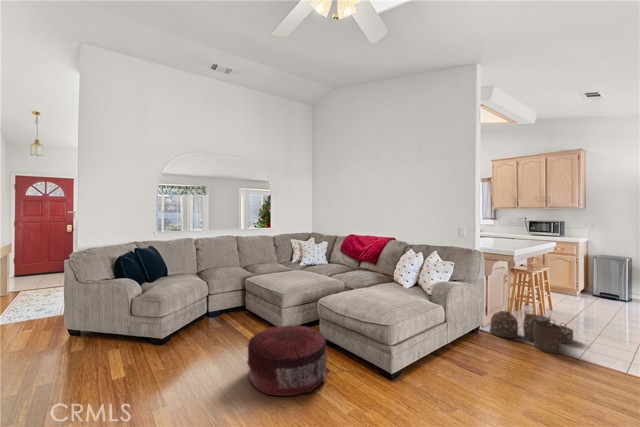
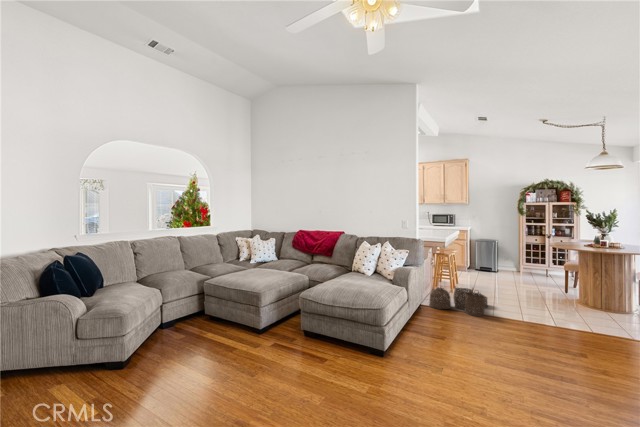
pouf: present [247,325,327,396] -> none [251,320,331,393]

